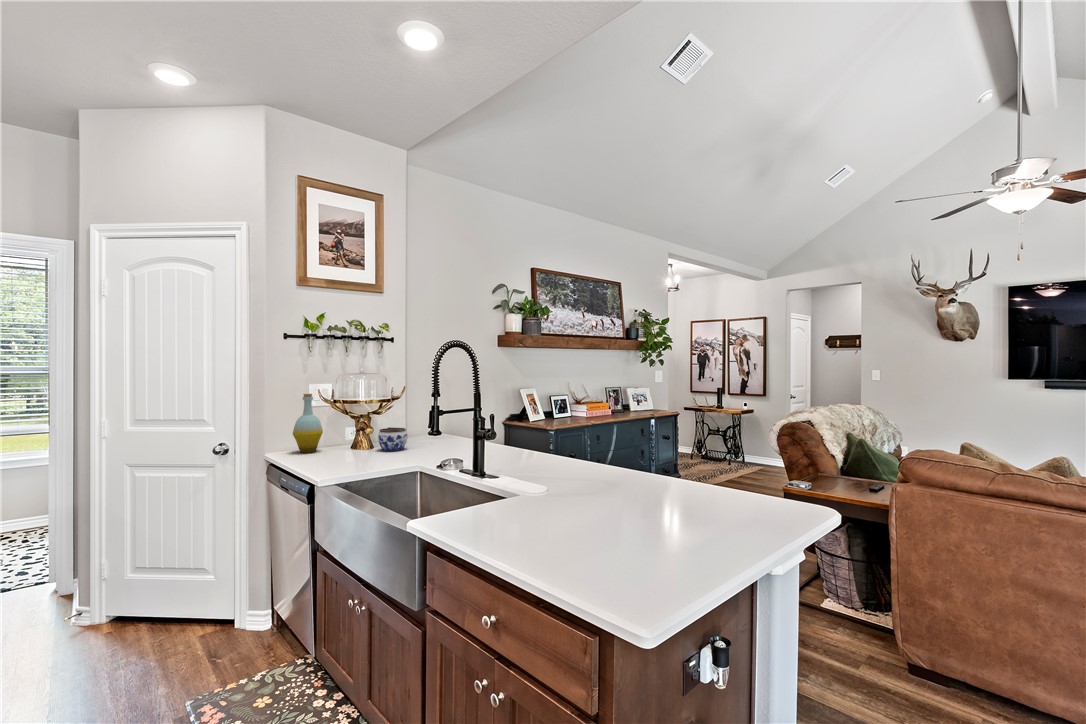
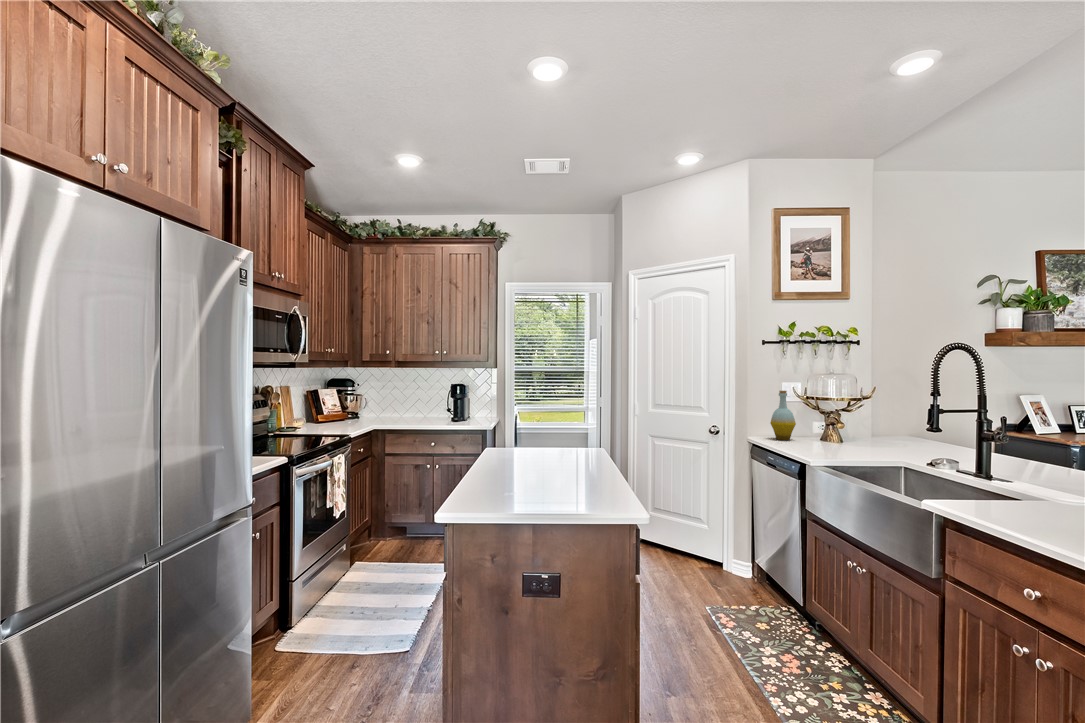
jar: present [378,427,408,451] -> none [850,425,881,447]

